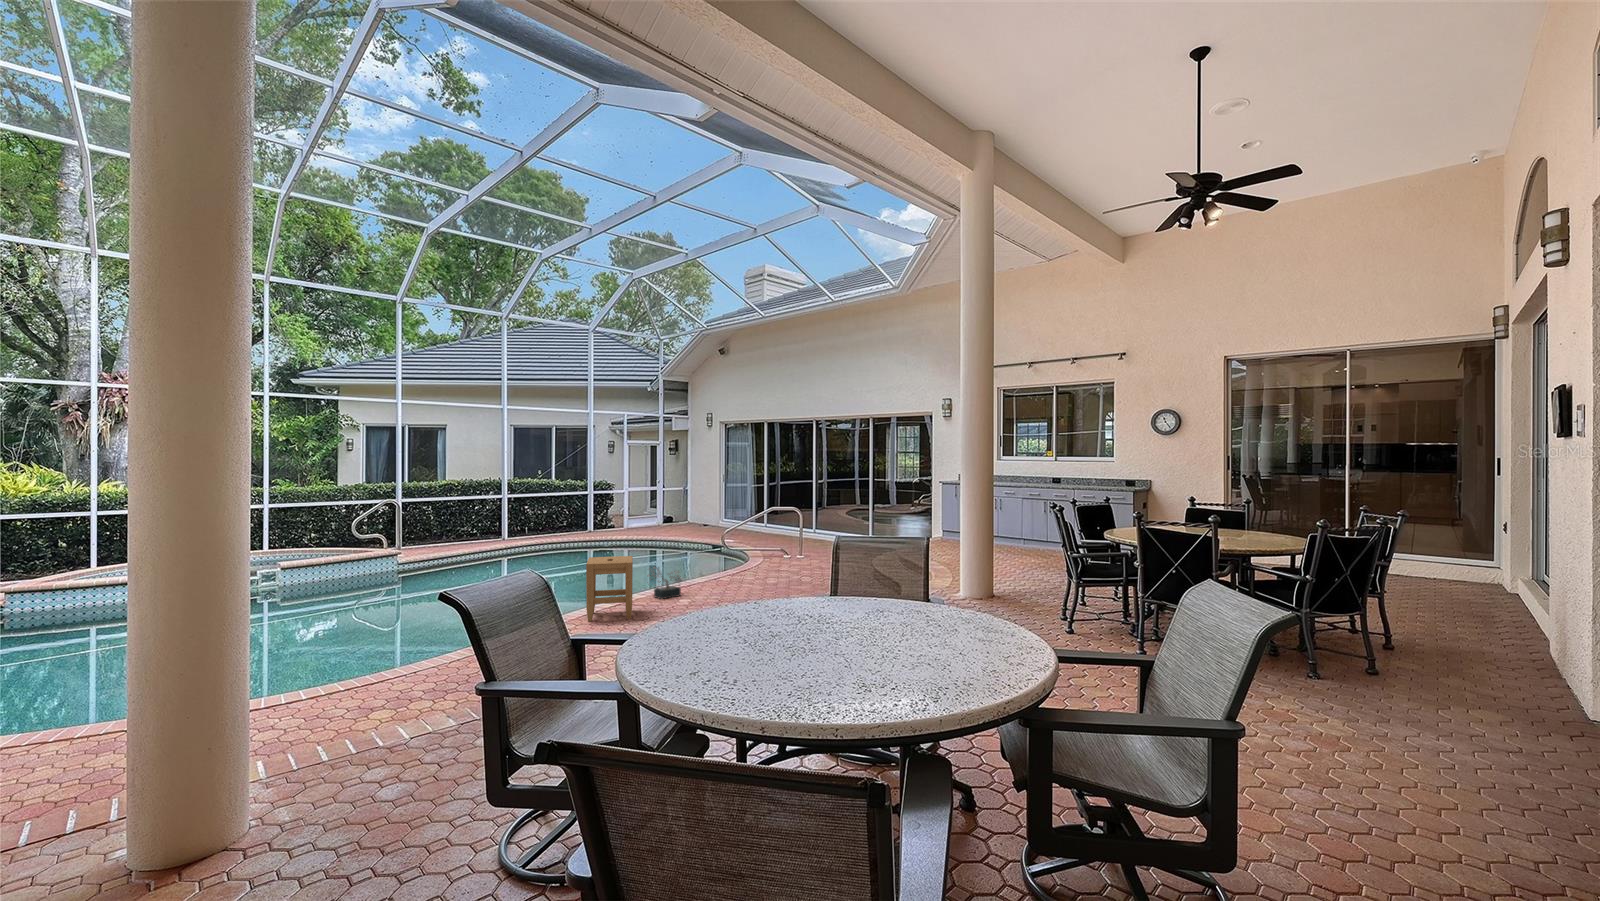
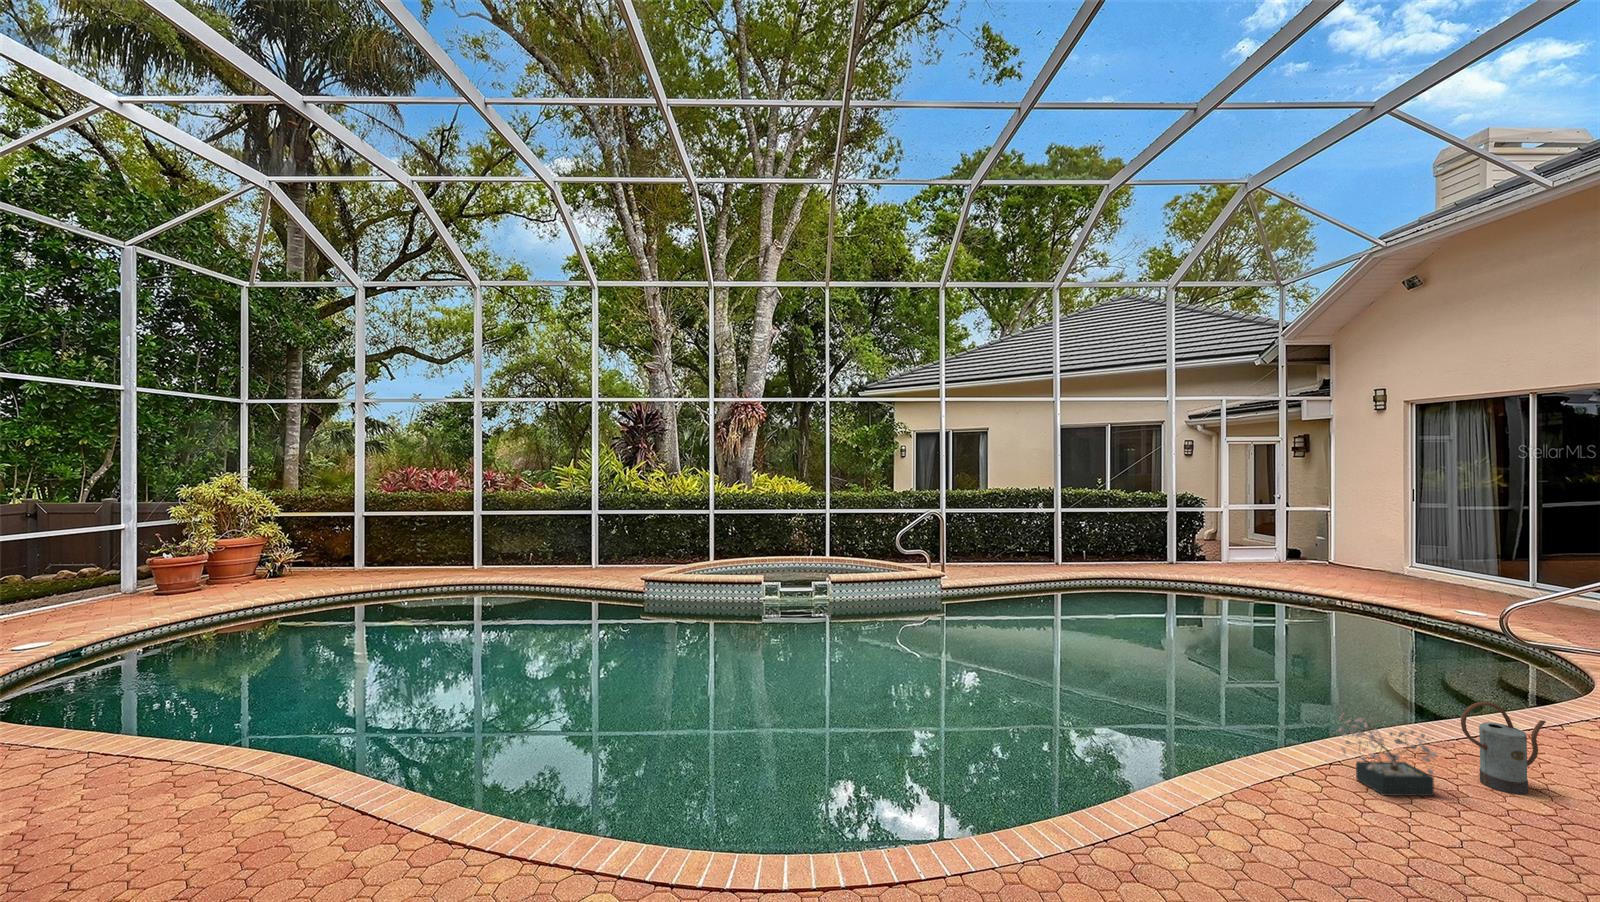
watering can: none [693,554,721,591] -> present [1461,702,1546,795]
stool: present [586,556,633,621] -> none [1205,687,1330,871]

